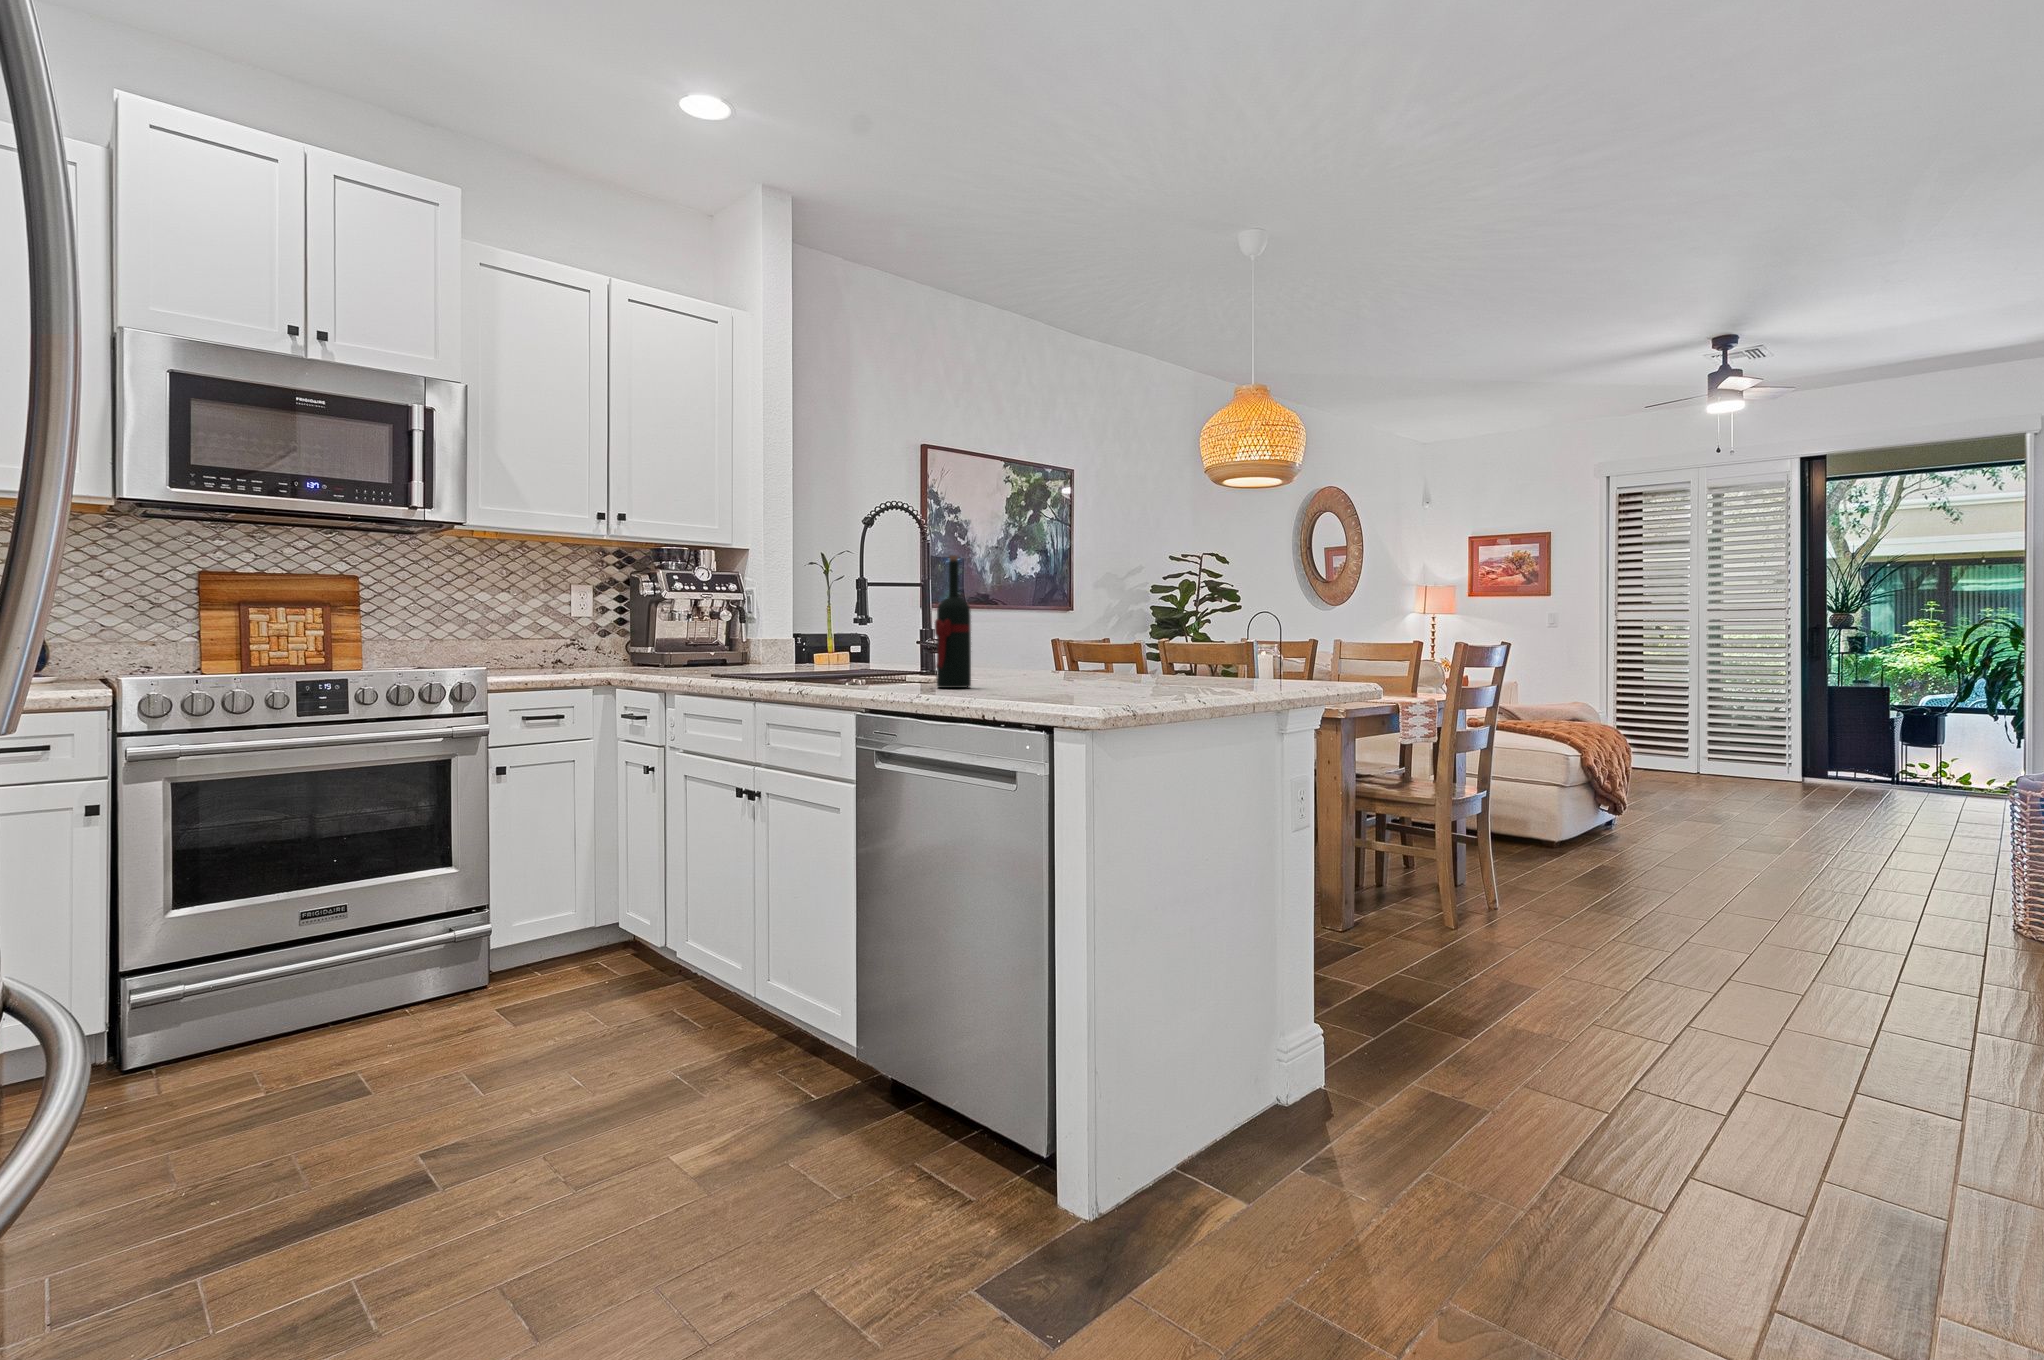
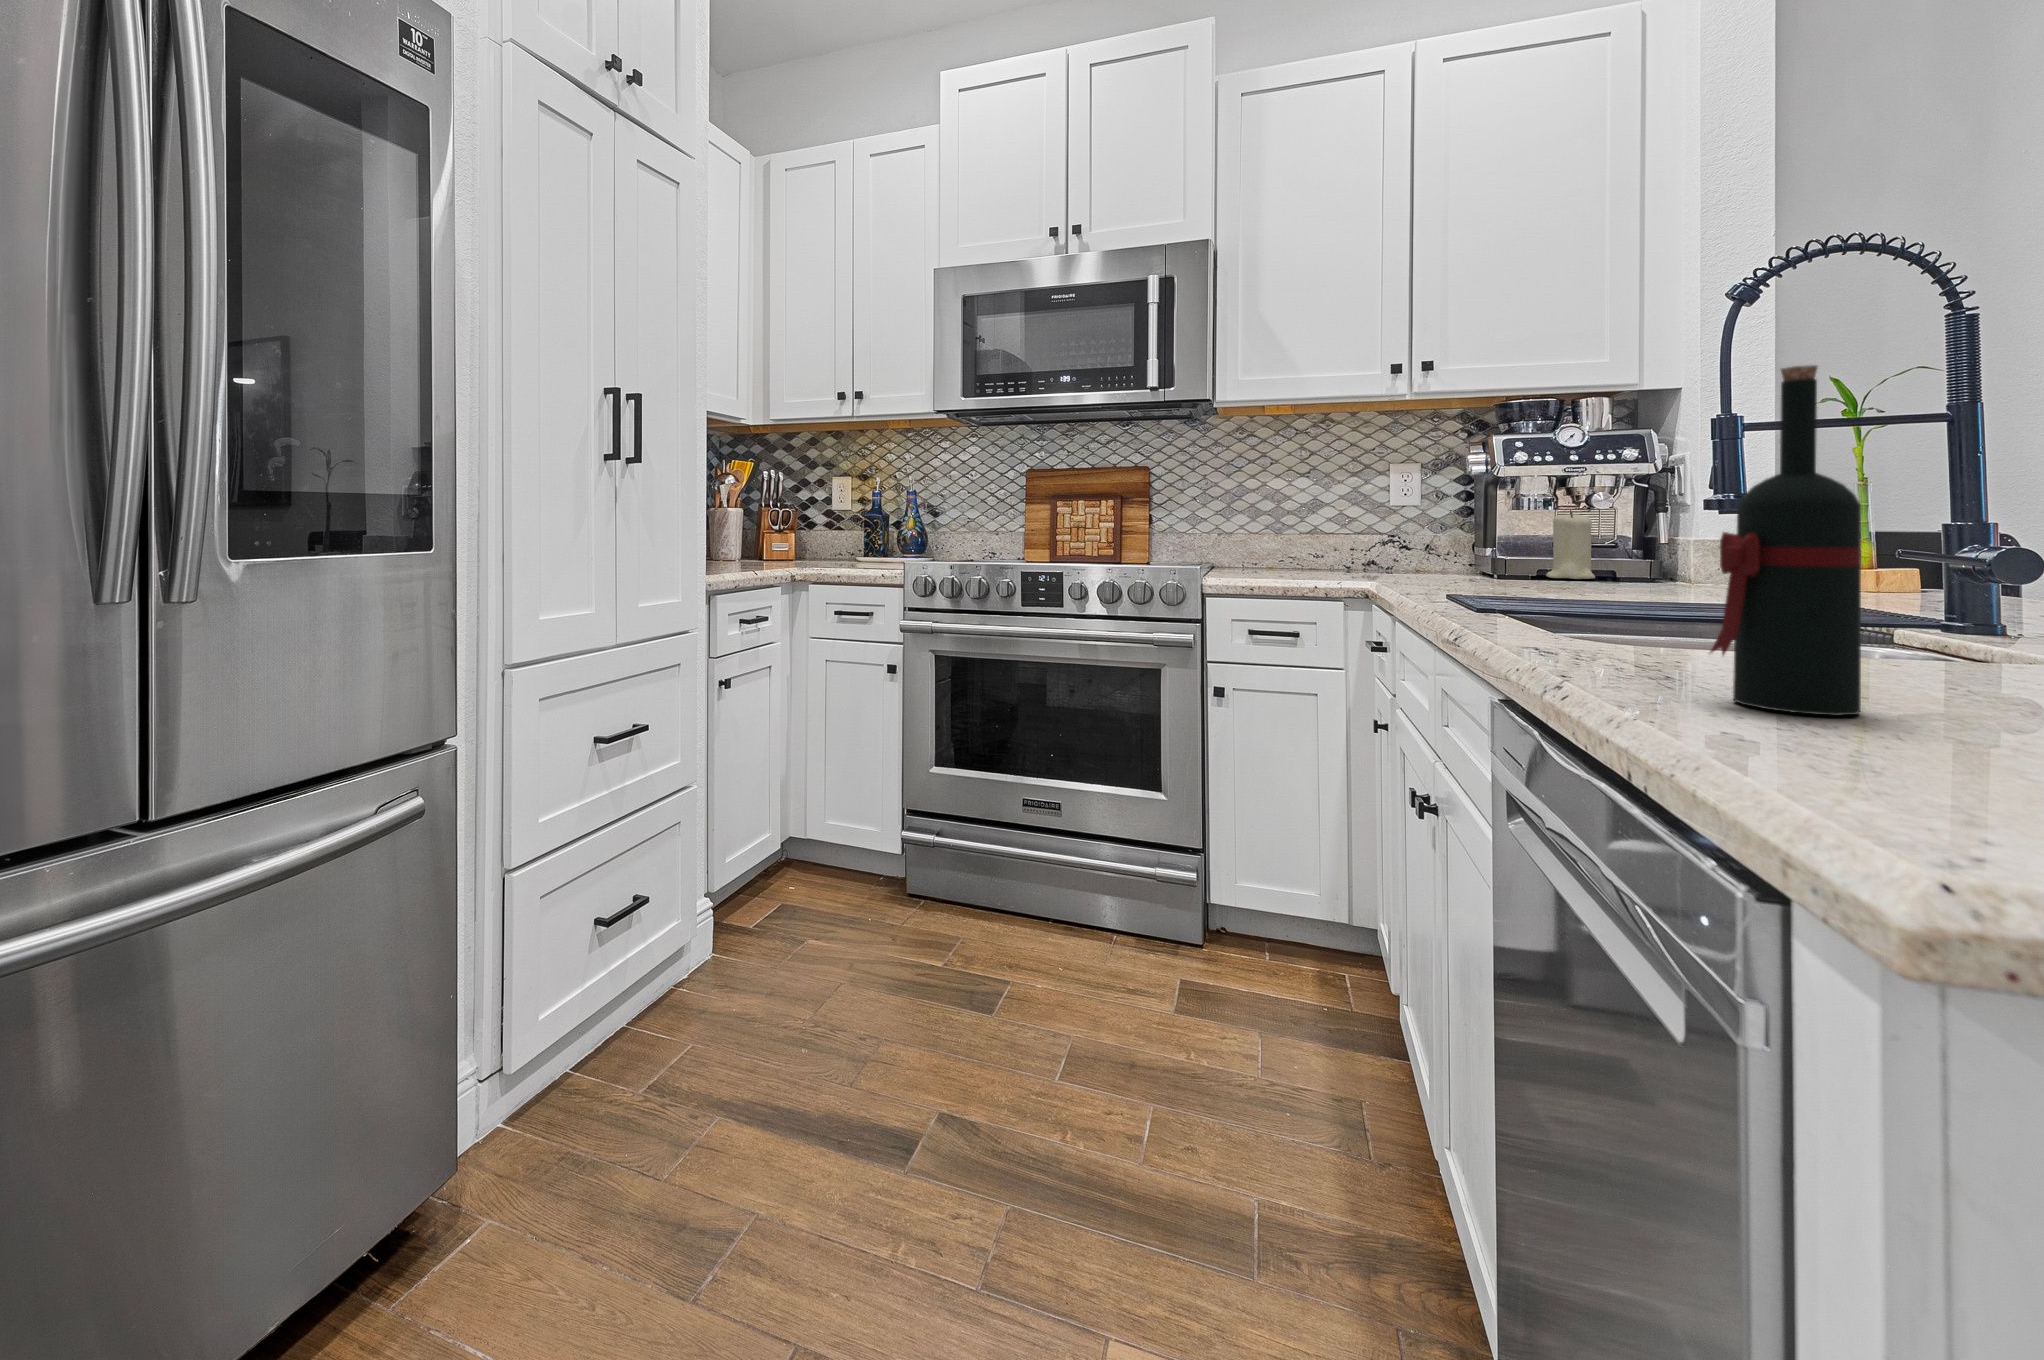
candle: none [697,622,726,666] -> present [1546,511,1595,579]

